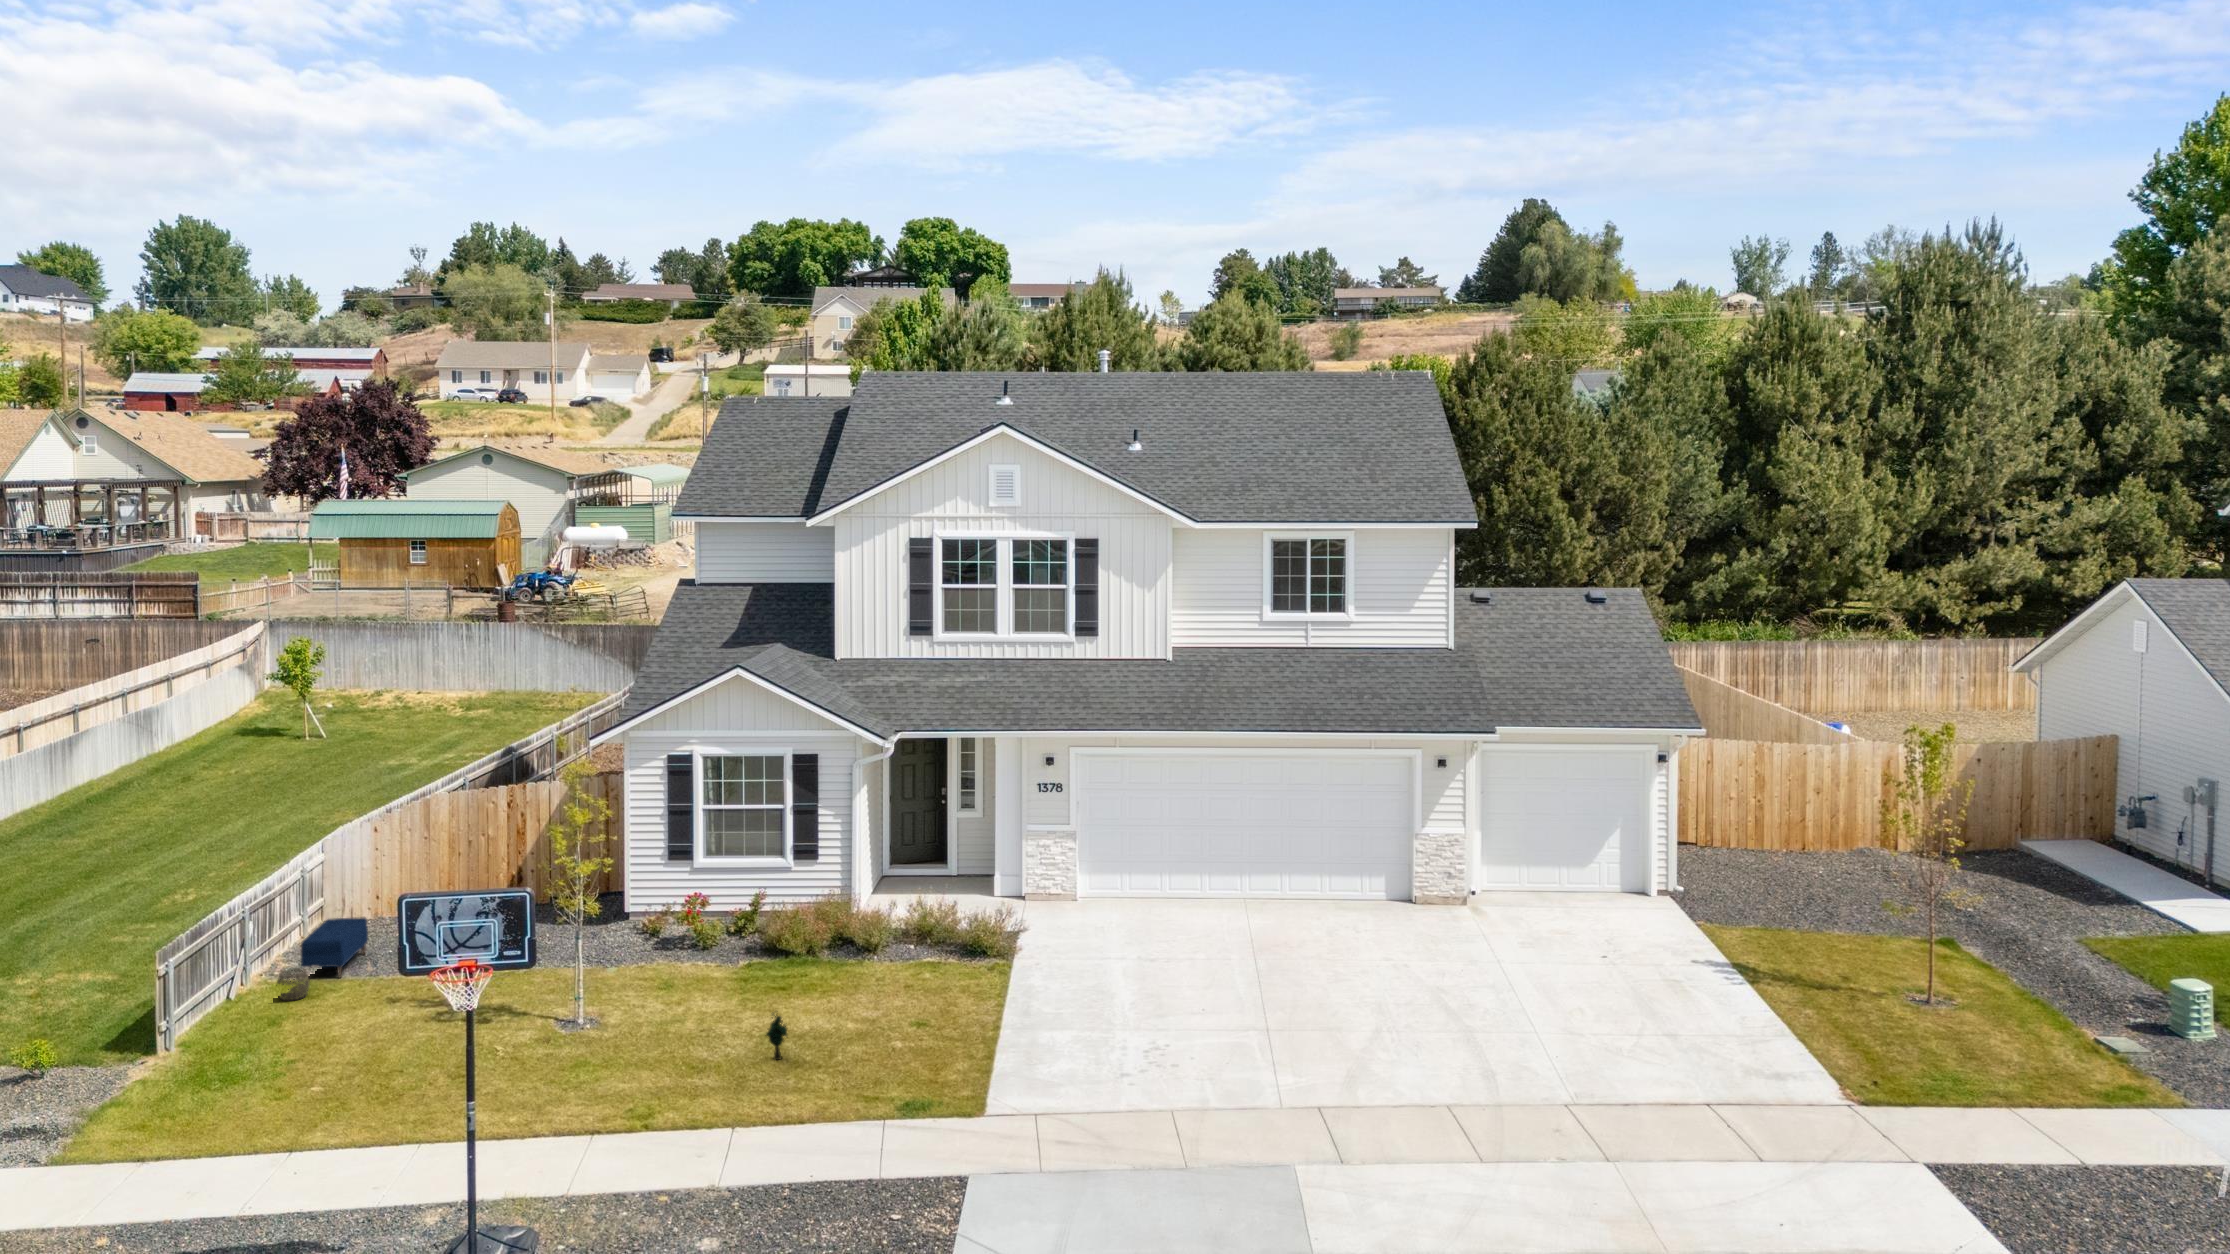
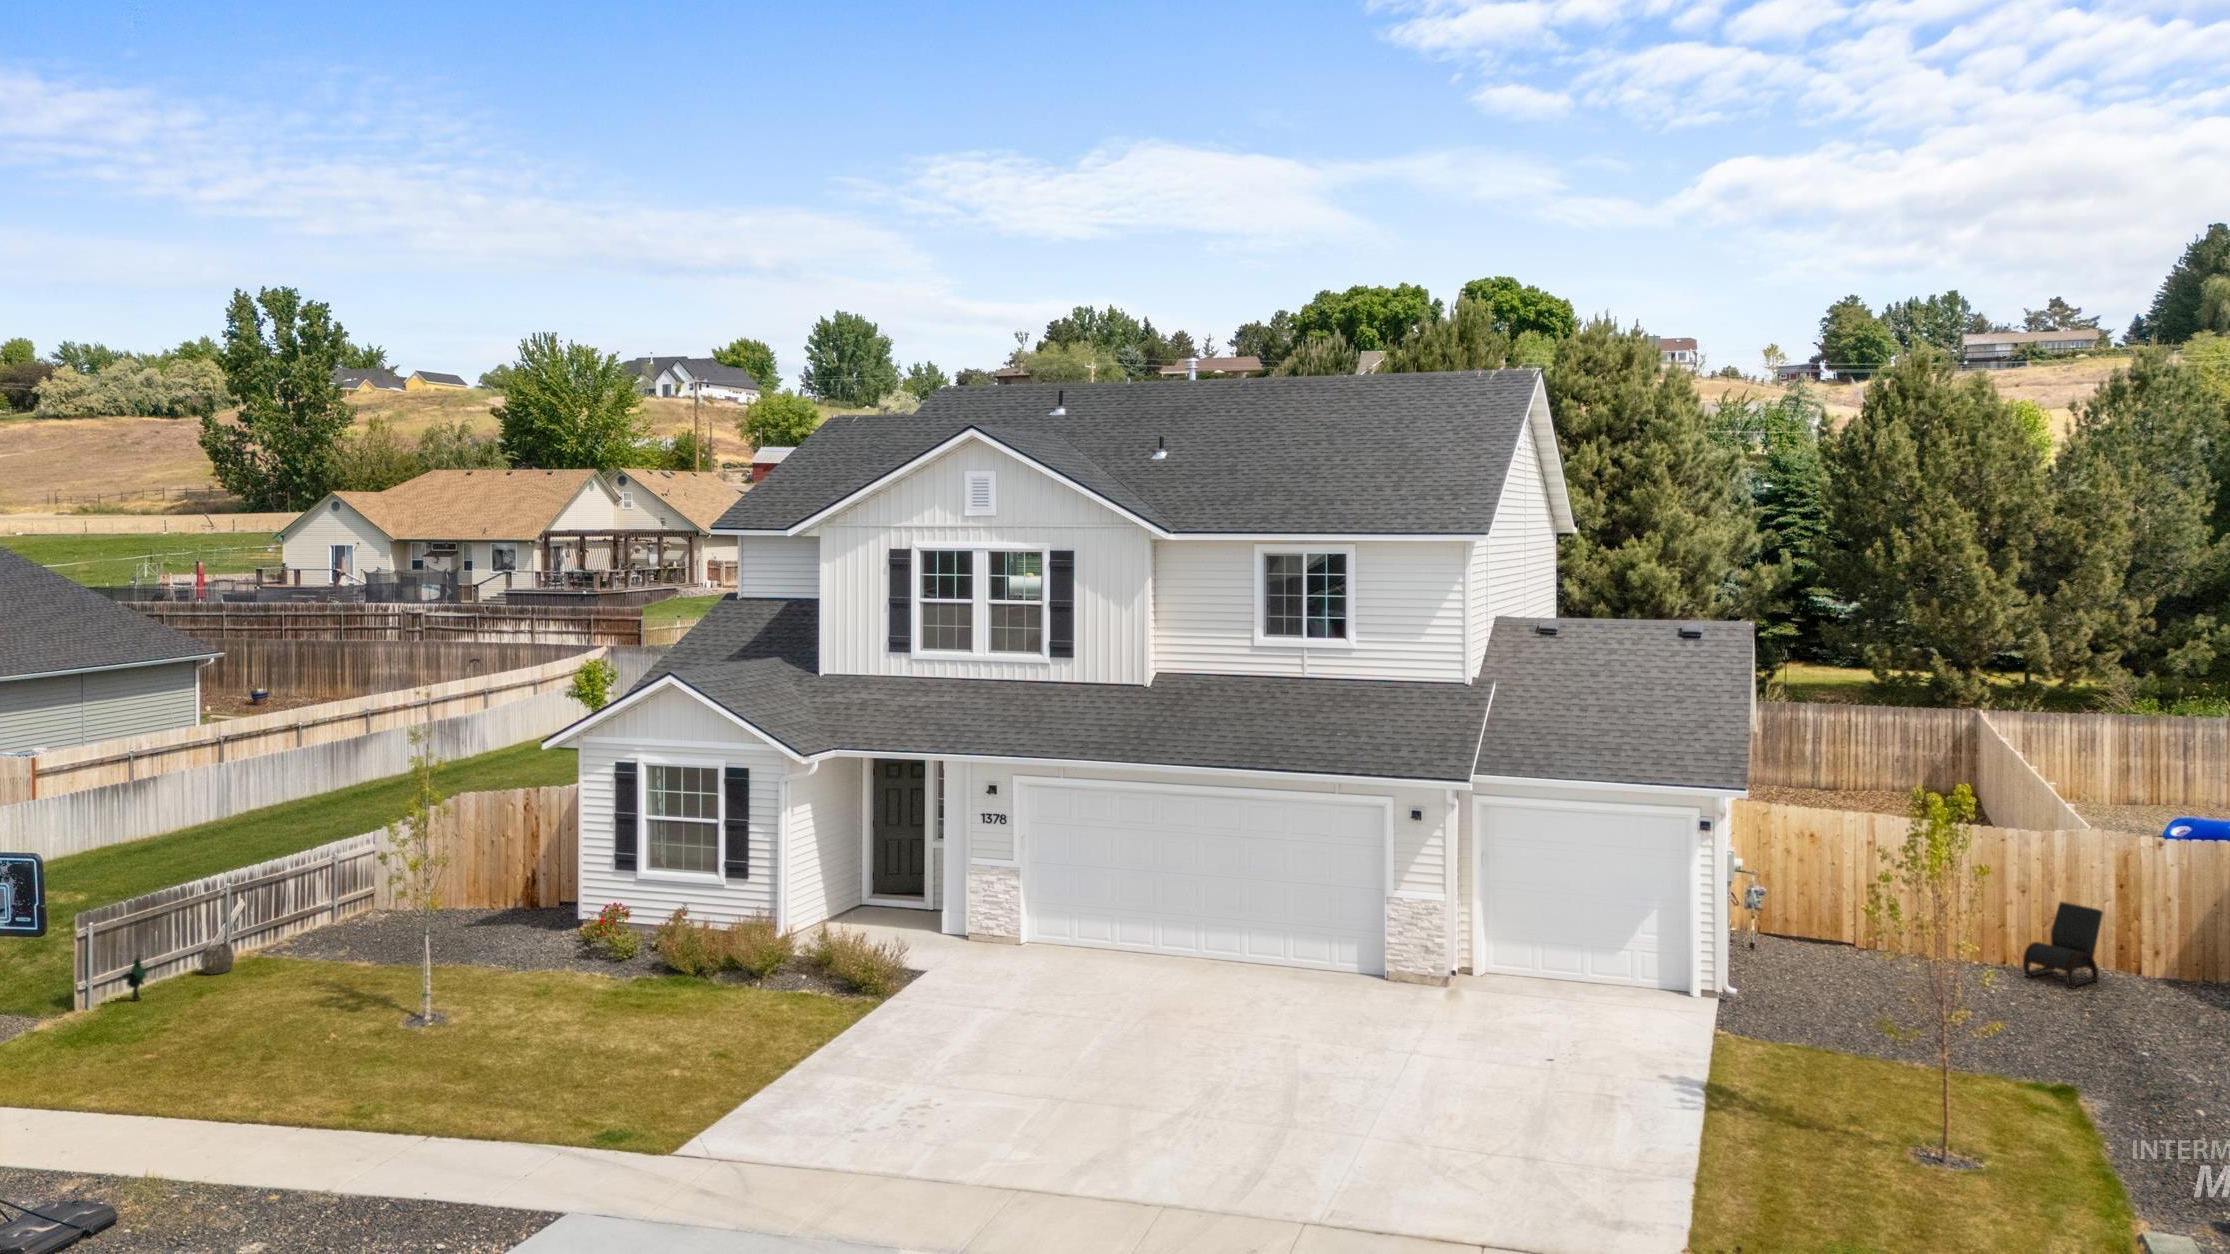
lounge chair: none [1878,806,1934,874] -> present [2023,902,2103,989]
bench: present [301,917,368,978] -> none [246,901,332,958]
decorative plant: present [766,1013,787,1060] -> present [122,956,147,1001]

